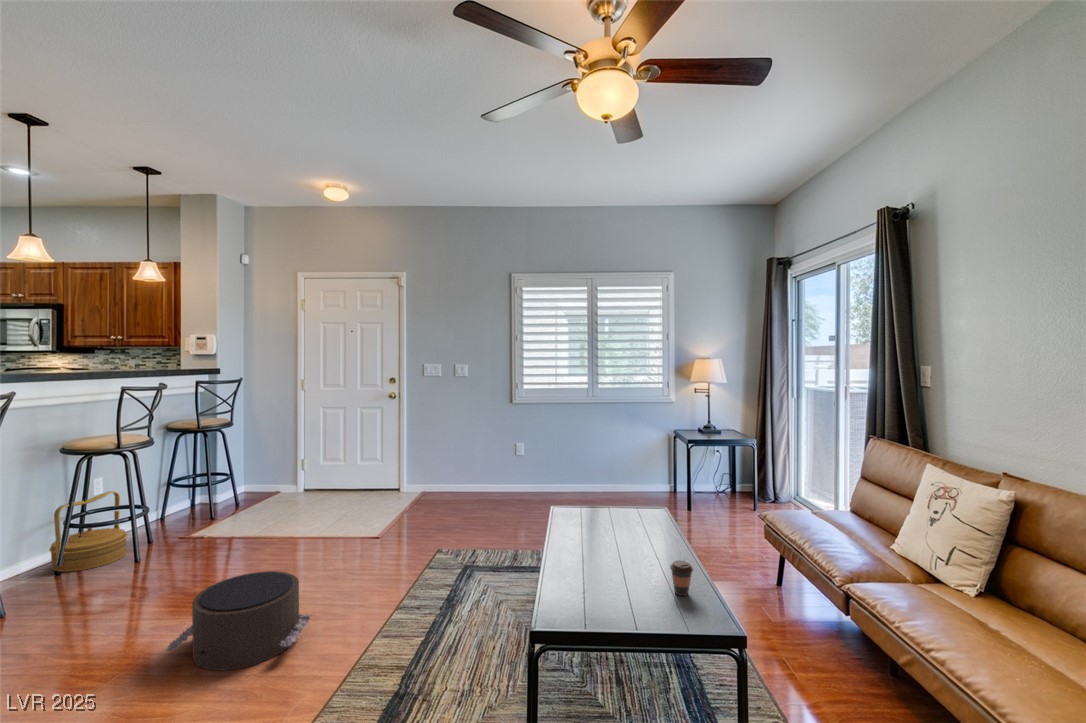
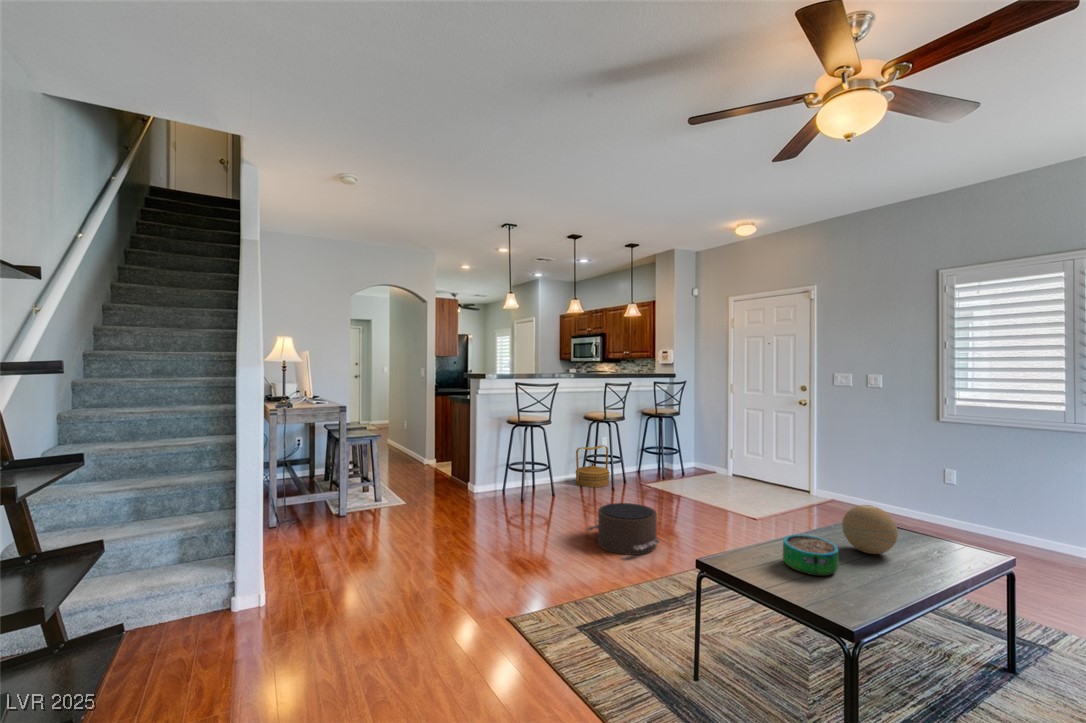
decorative orb: none [585,496,633,545] -> present [842,505,898,554]
decorative bowl: none [579,545,636,592] -> present [783,535,838,576]
coffee cup: present [670,560,693,596] -> none [853,565,879,600]

